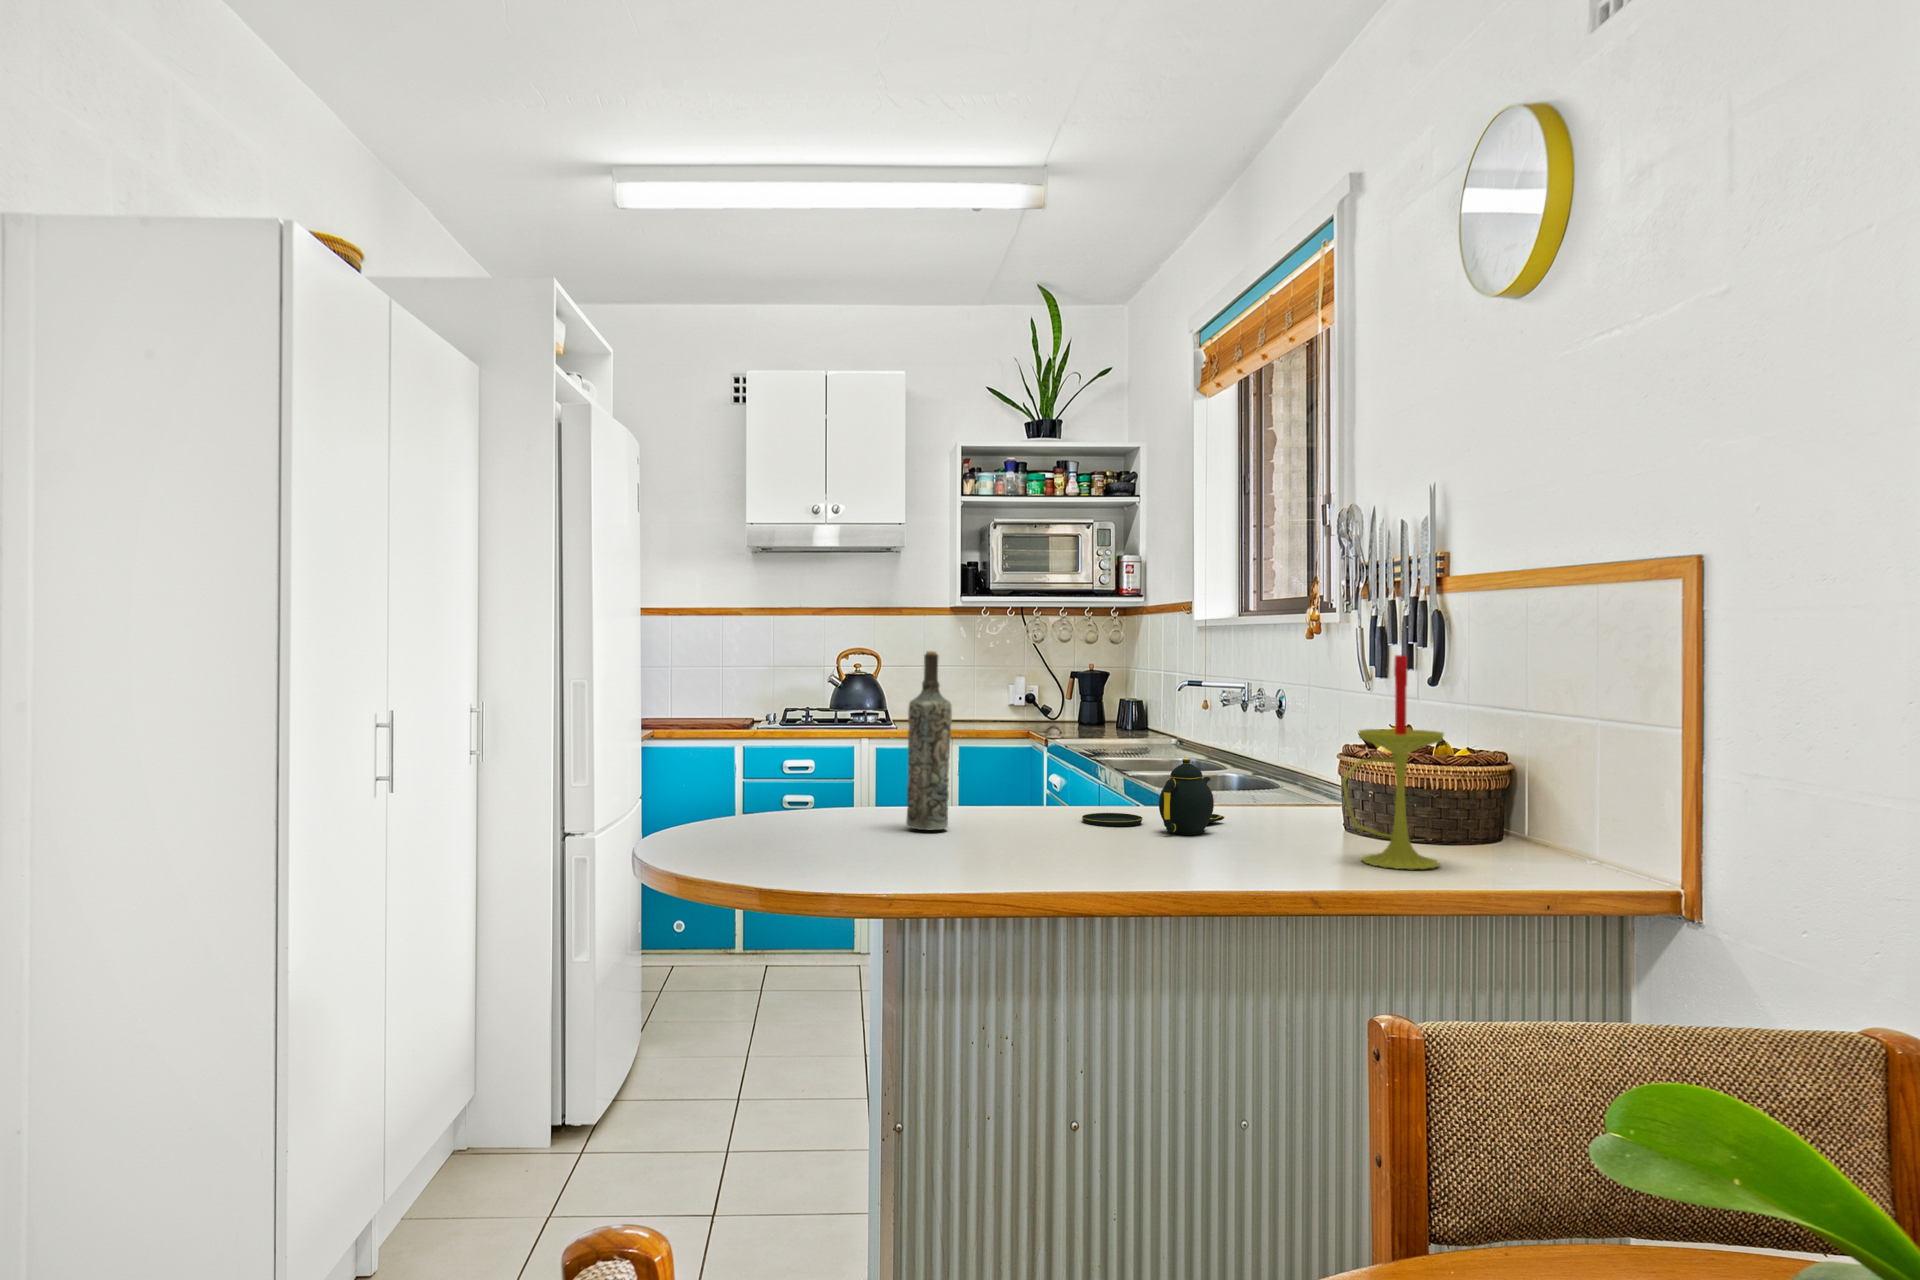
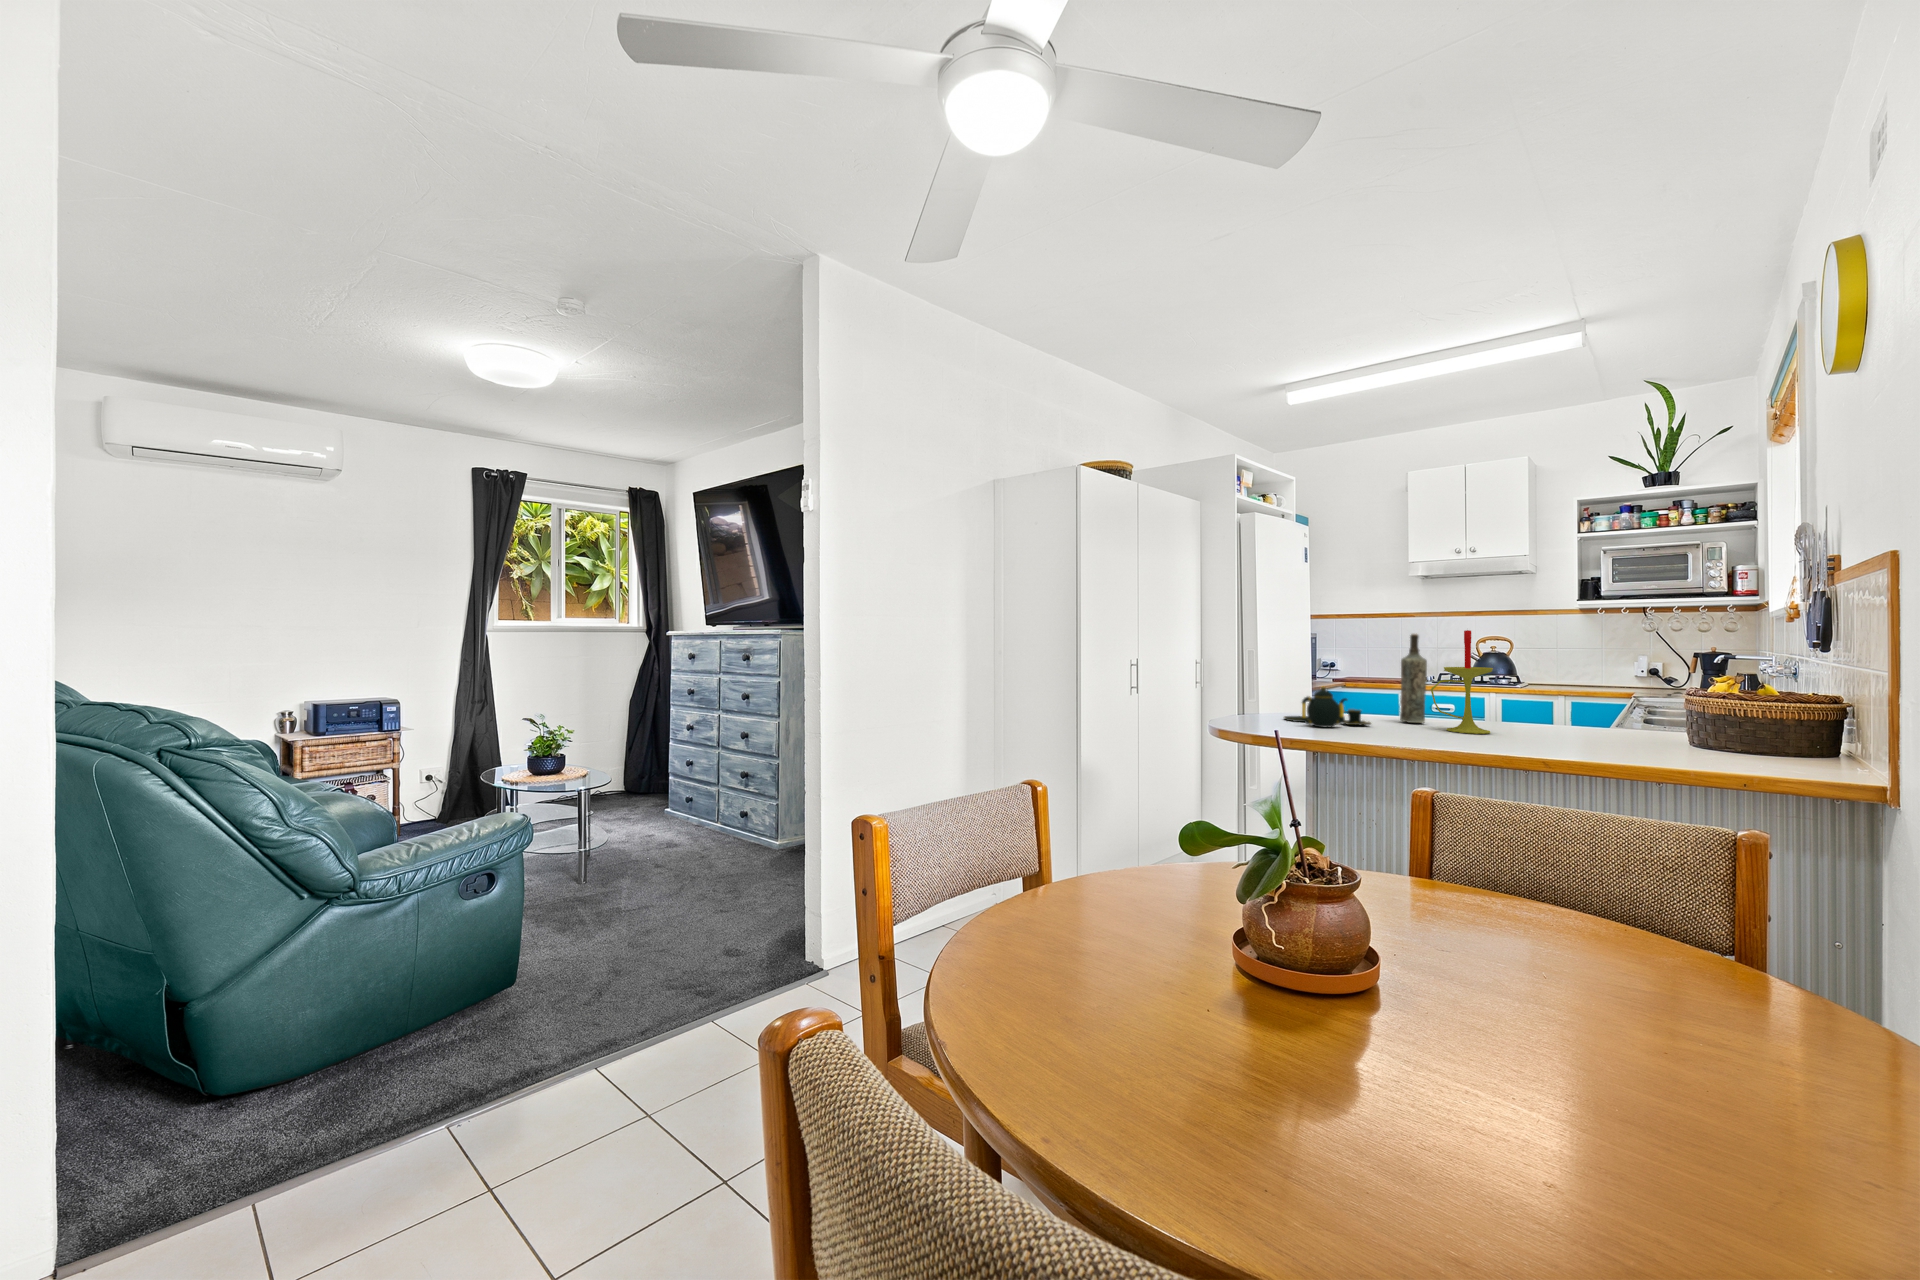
candle: present [1342,655,1444,869] -> present [1431,630,1493,734]
teapot: present [1082,758,1225,835] -> present [1284,686,1371,727]

